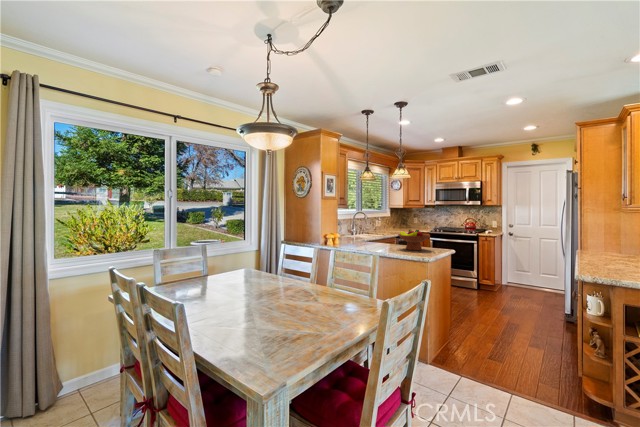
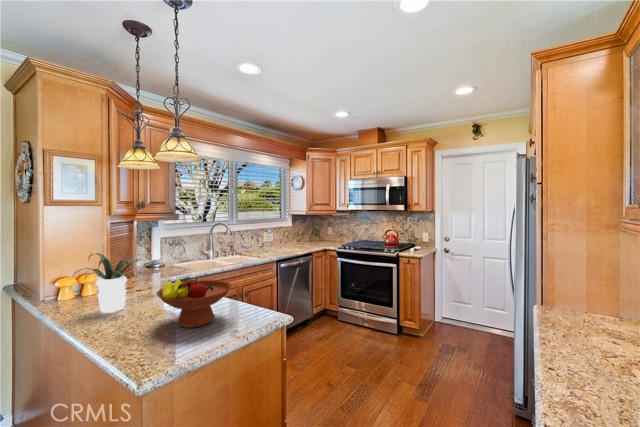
potted plant: none [349,220,379,247] -> present [72,253,140,313]

